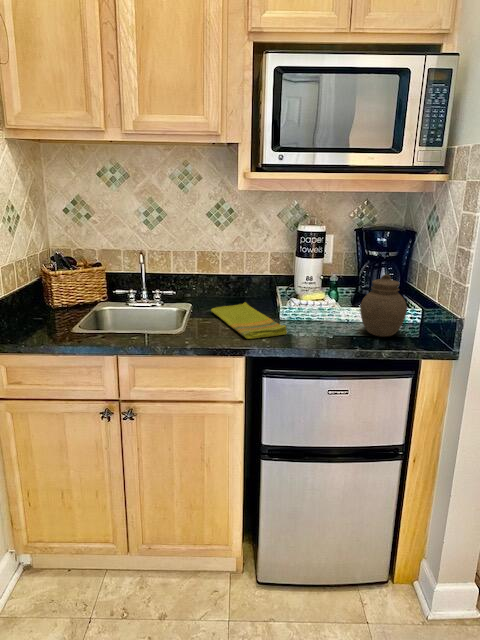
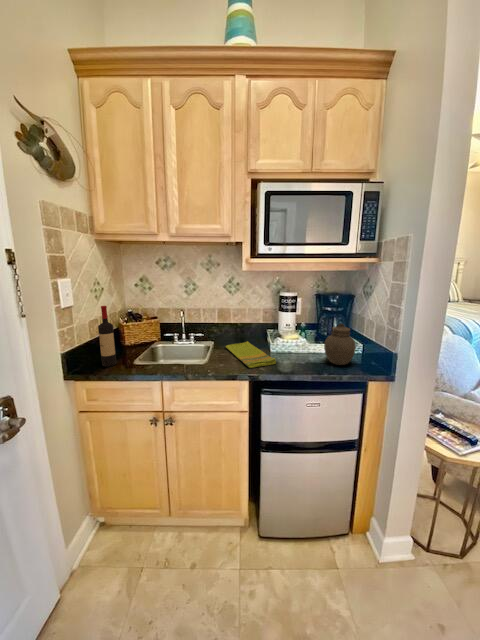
wine bottle: none [18,242,45,335] -> present [98,306,117,367]

